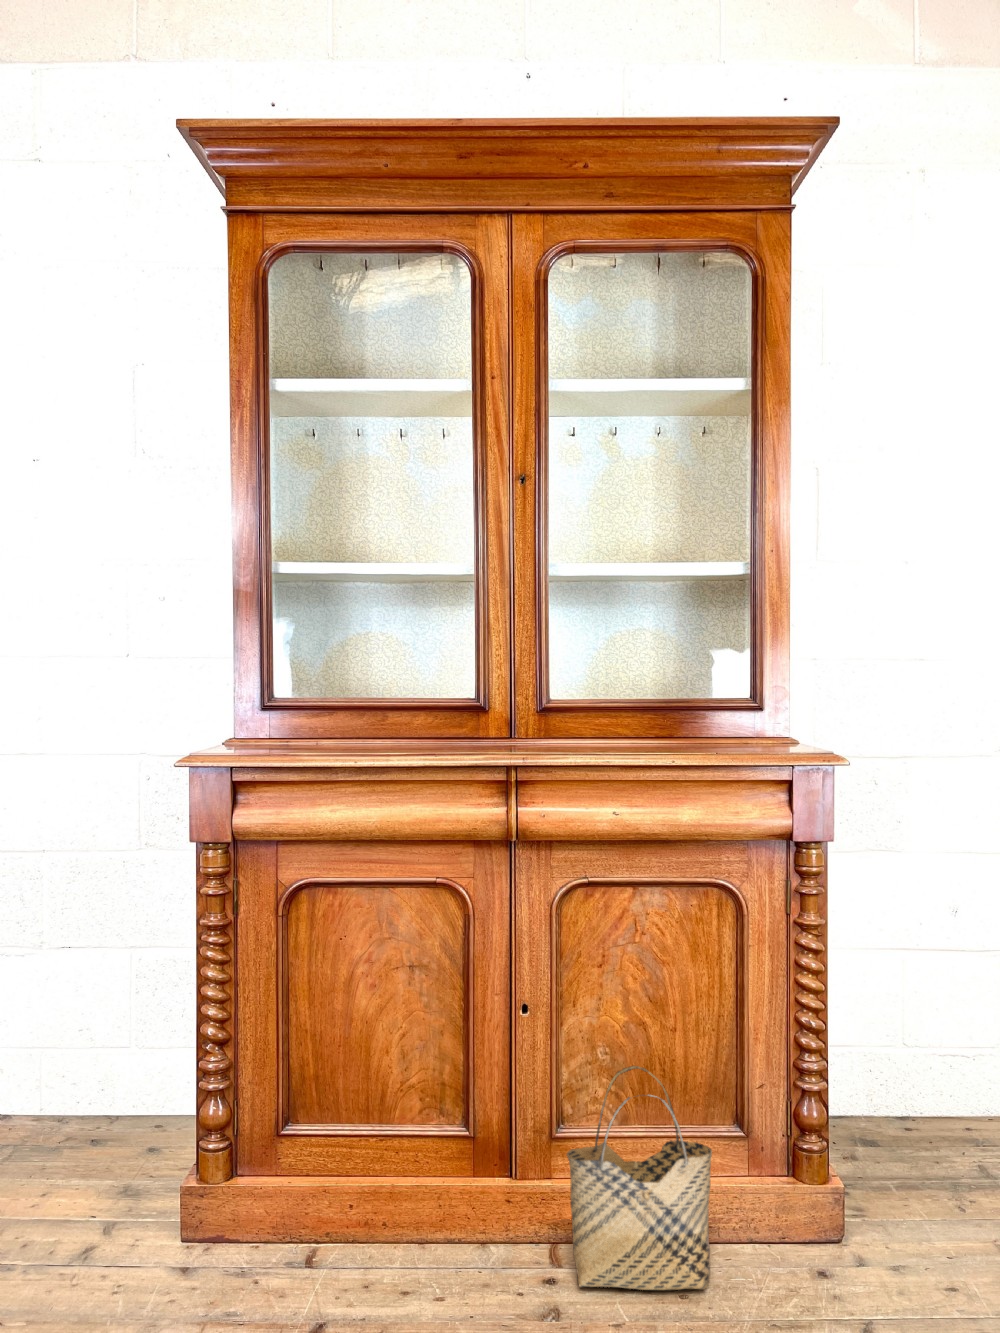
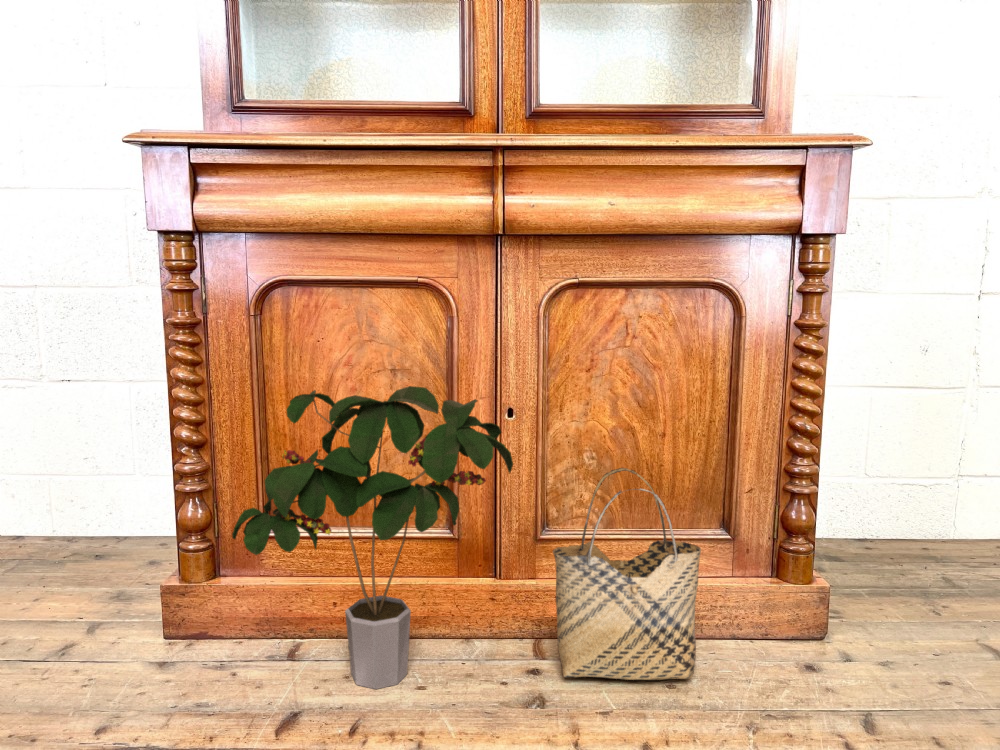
potted plant: none [257,990,527,1300] -> present [232,386,513,689]

